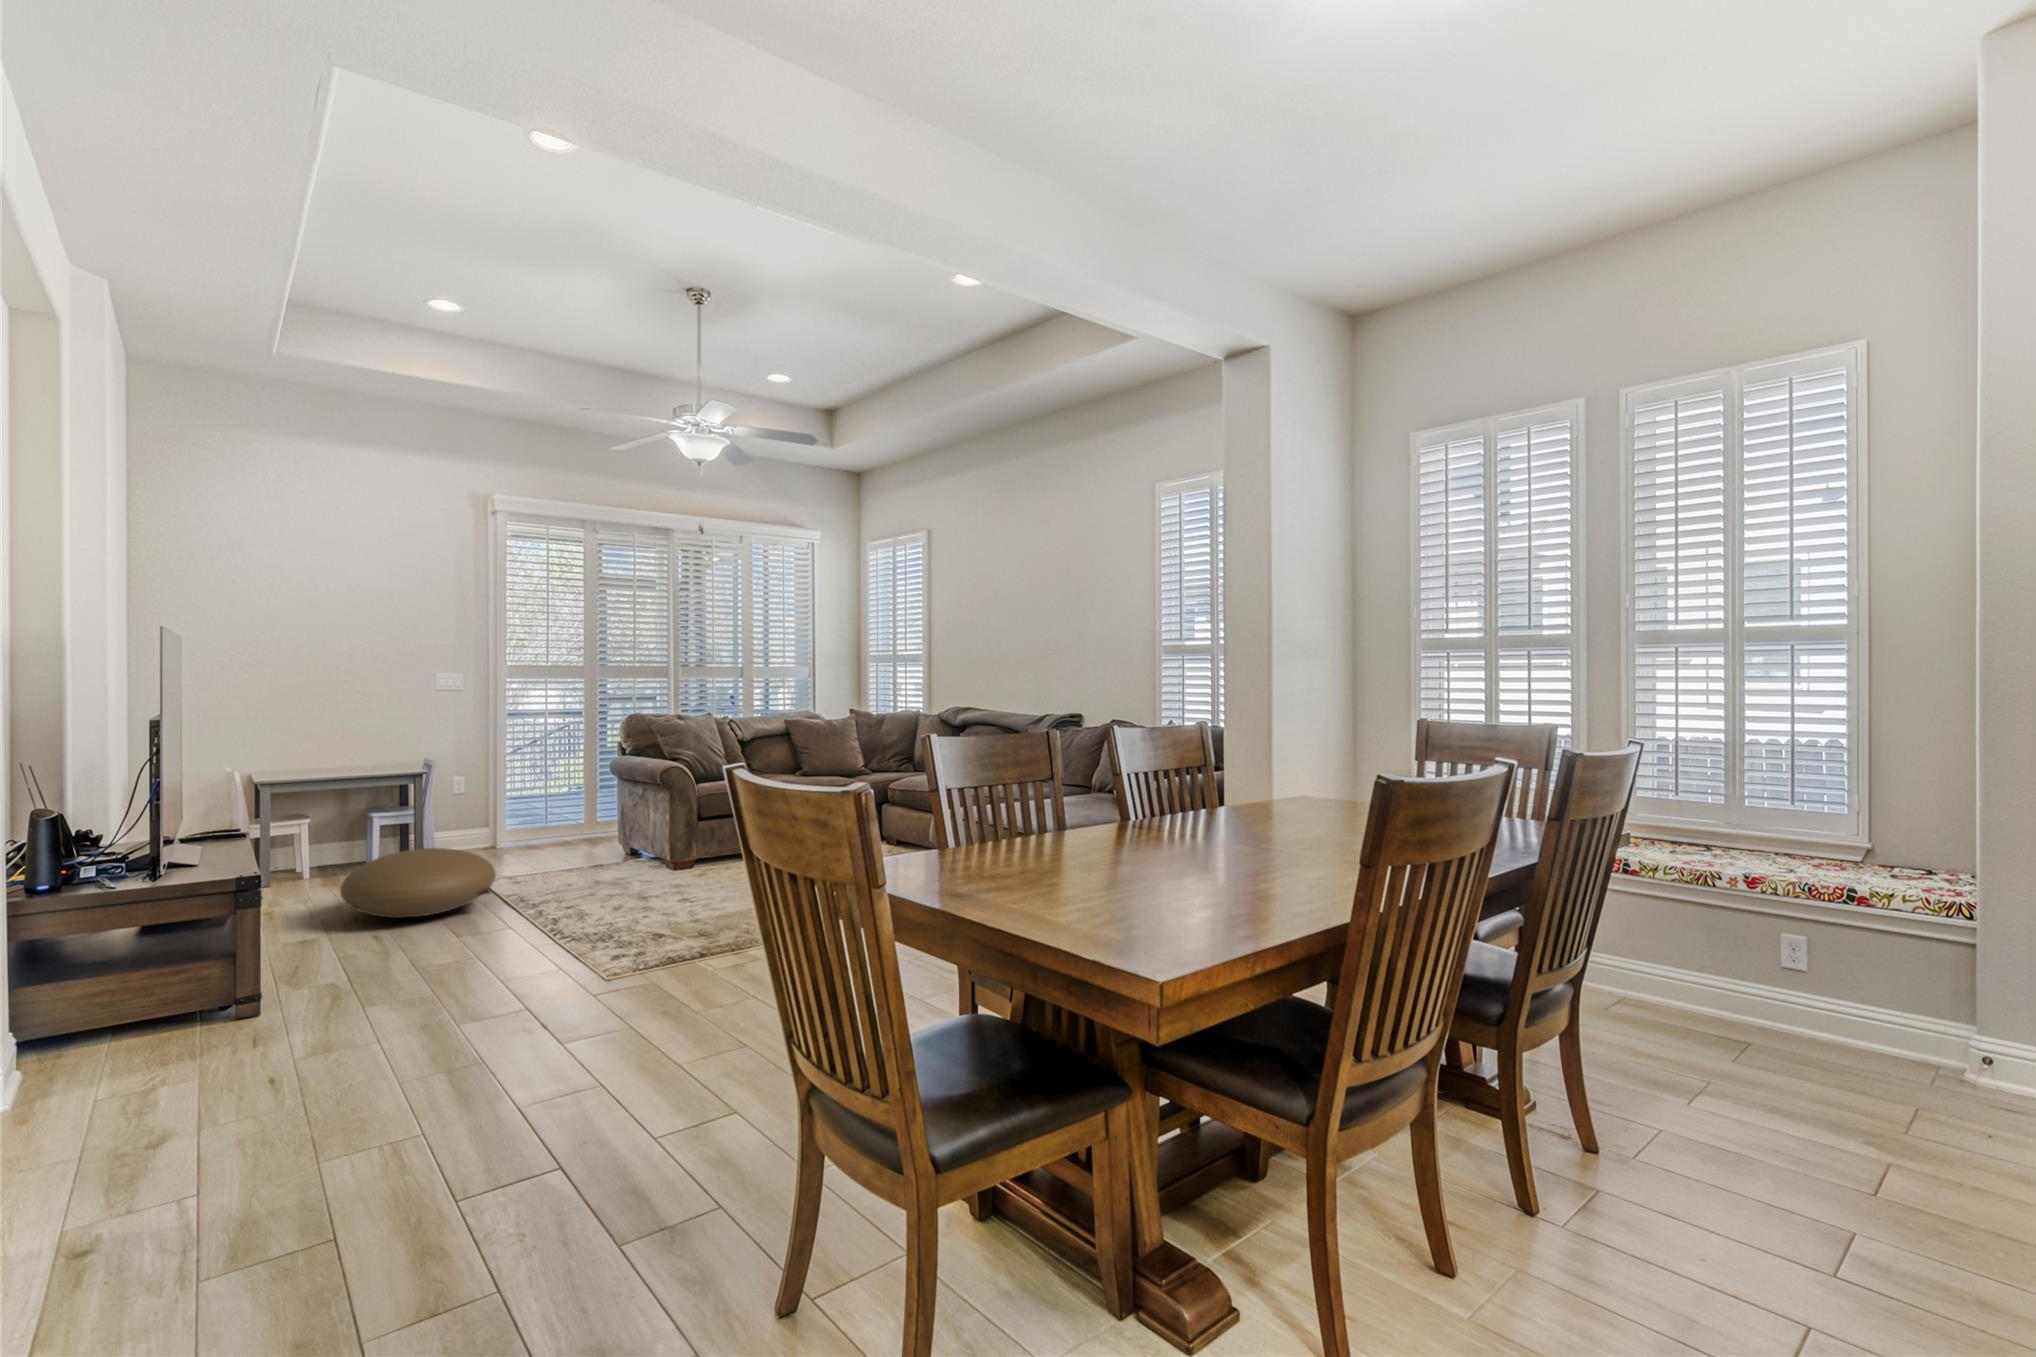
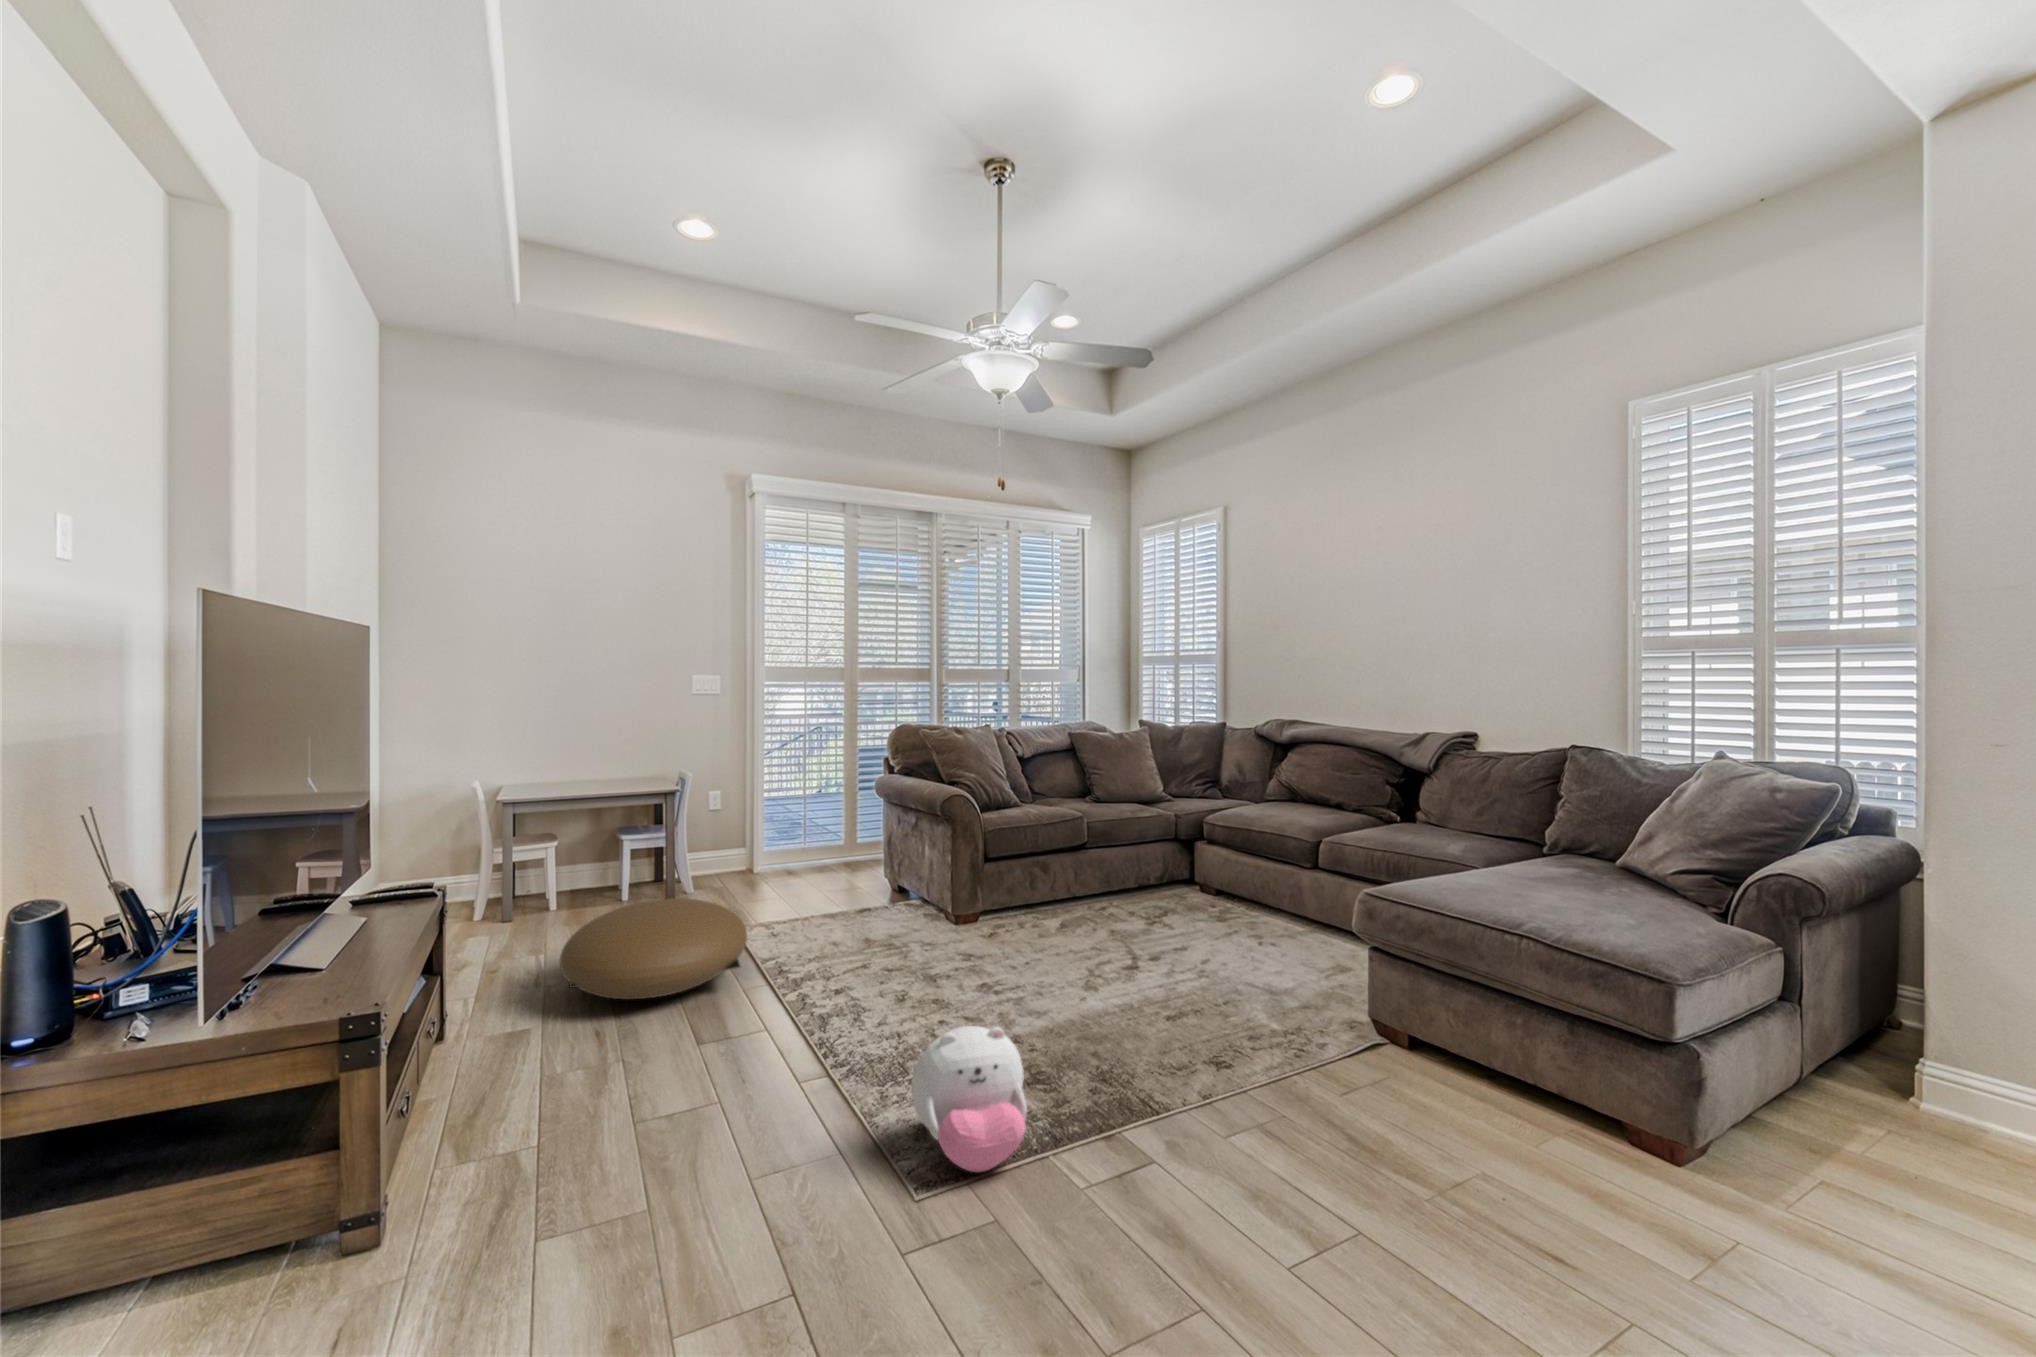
plush toy: none [614,889,688,971] -> present [912,1026,1027,1172]

